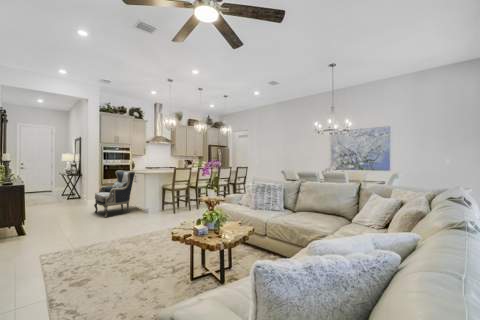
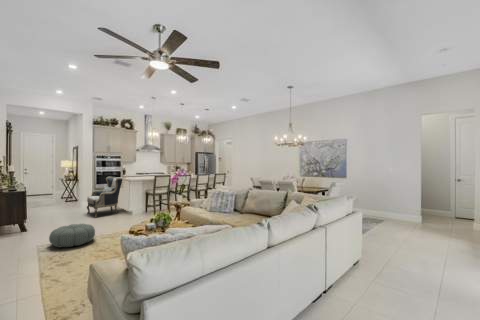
pouf: none [55,225,112,256] -> present [49,224,95,247]

